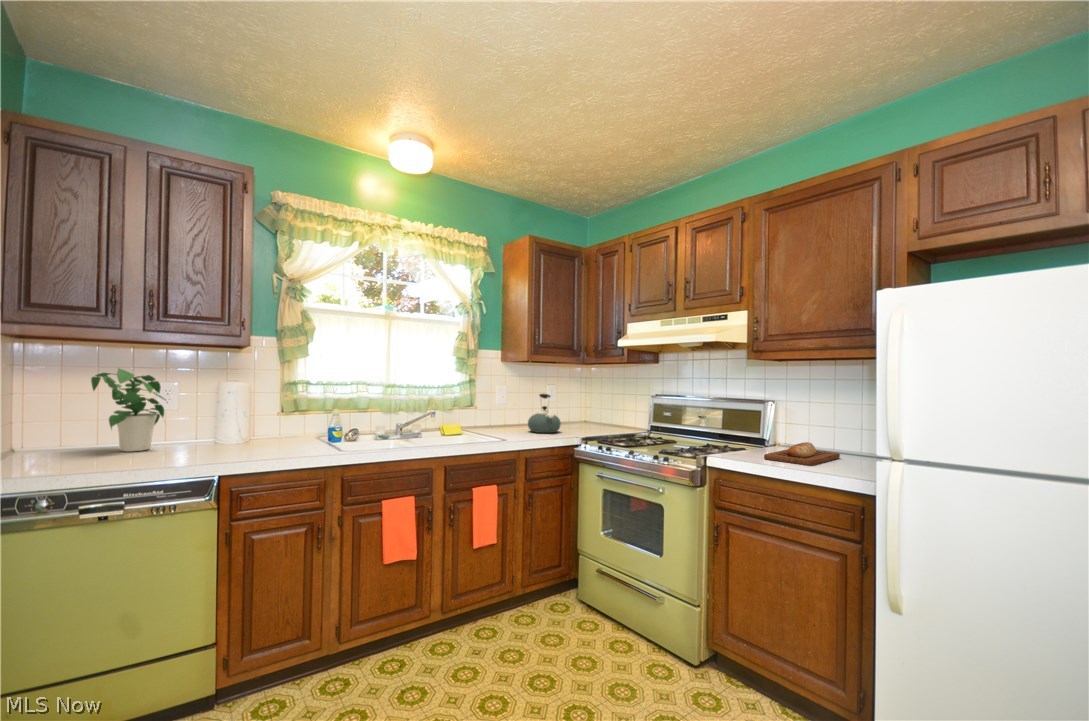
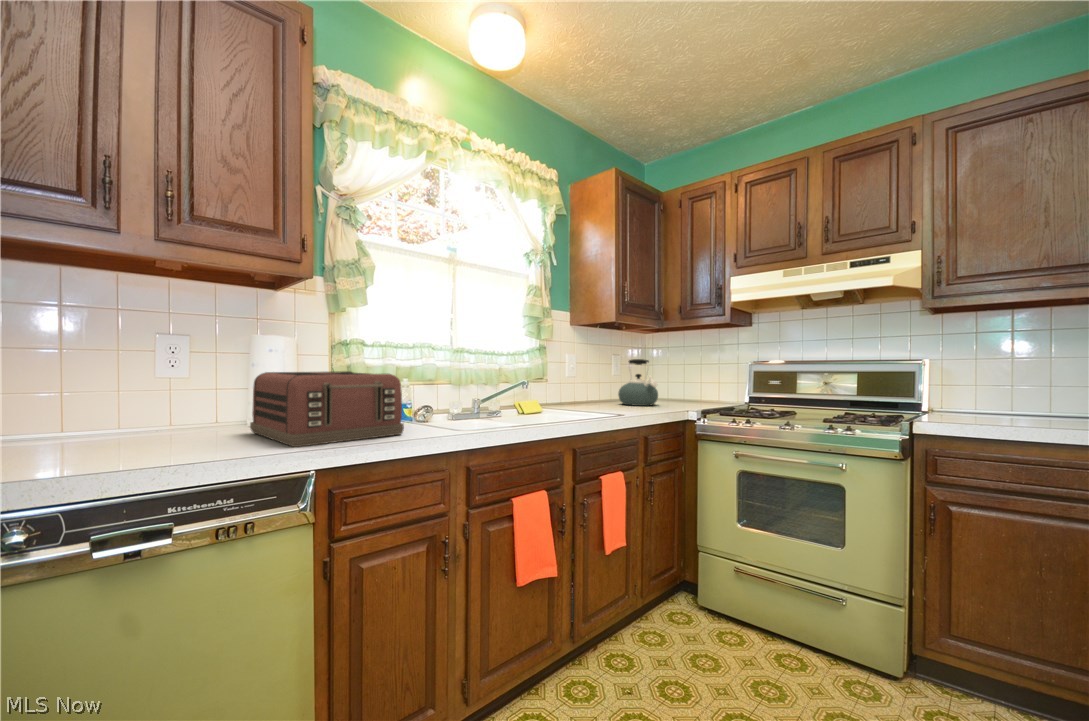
potted plant: present [91,368,165,452] -> none [61,300,191,438]
toaster: none [203,409,296,461] -> present [250,371,404,447]
bread loaf: present [764,442,840,466] -> none [973,405,1055,430]

